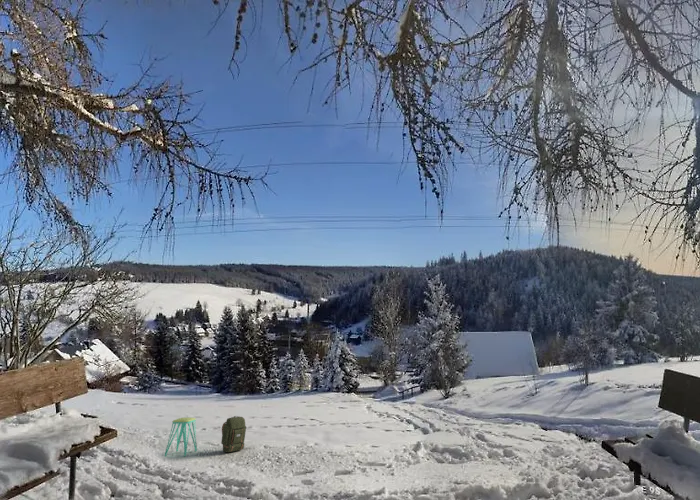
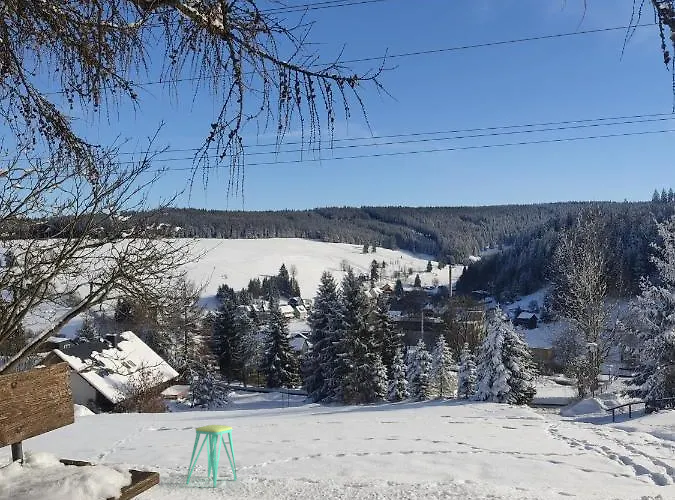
backpack: present [221,416,246,452] -> none [271,428,312,488]

